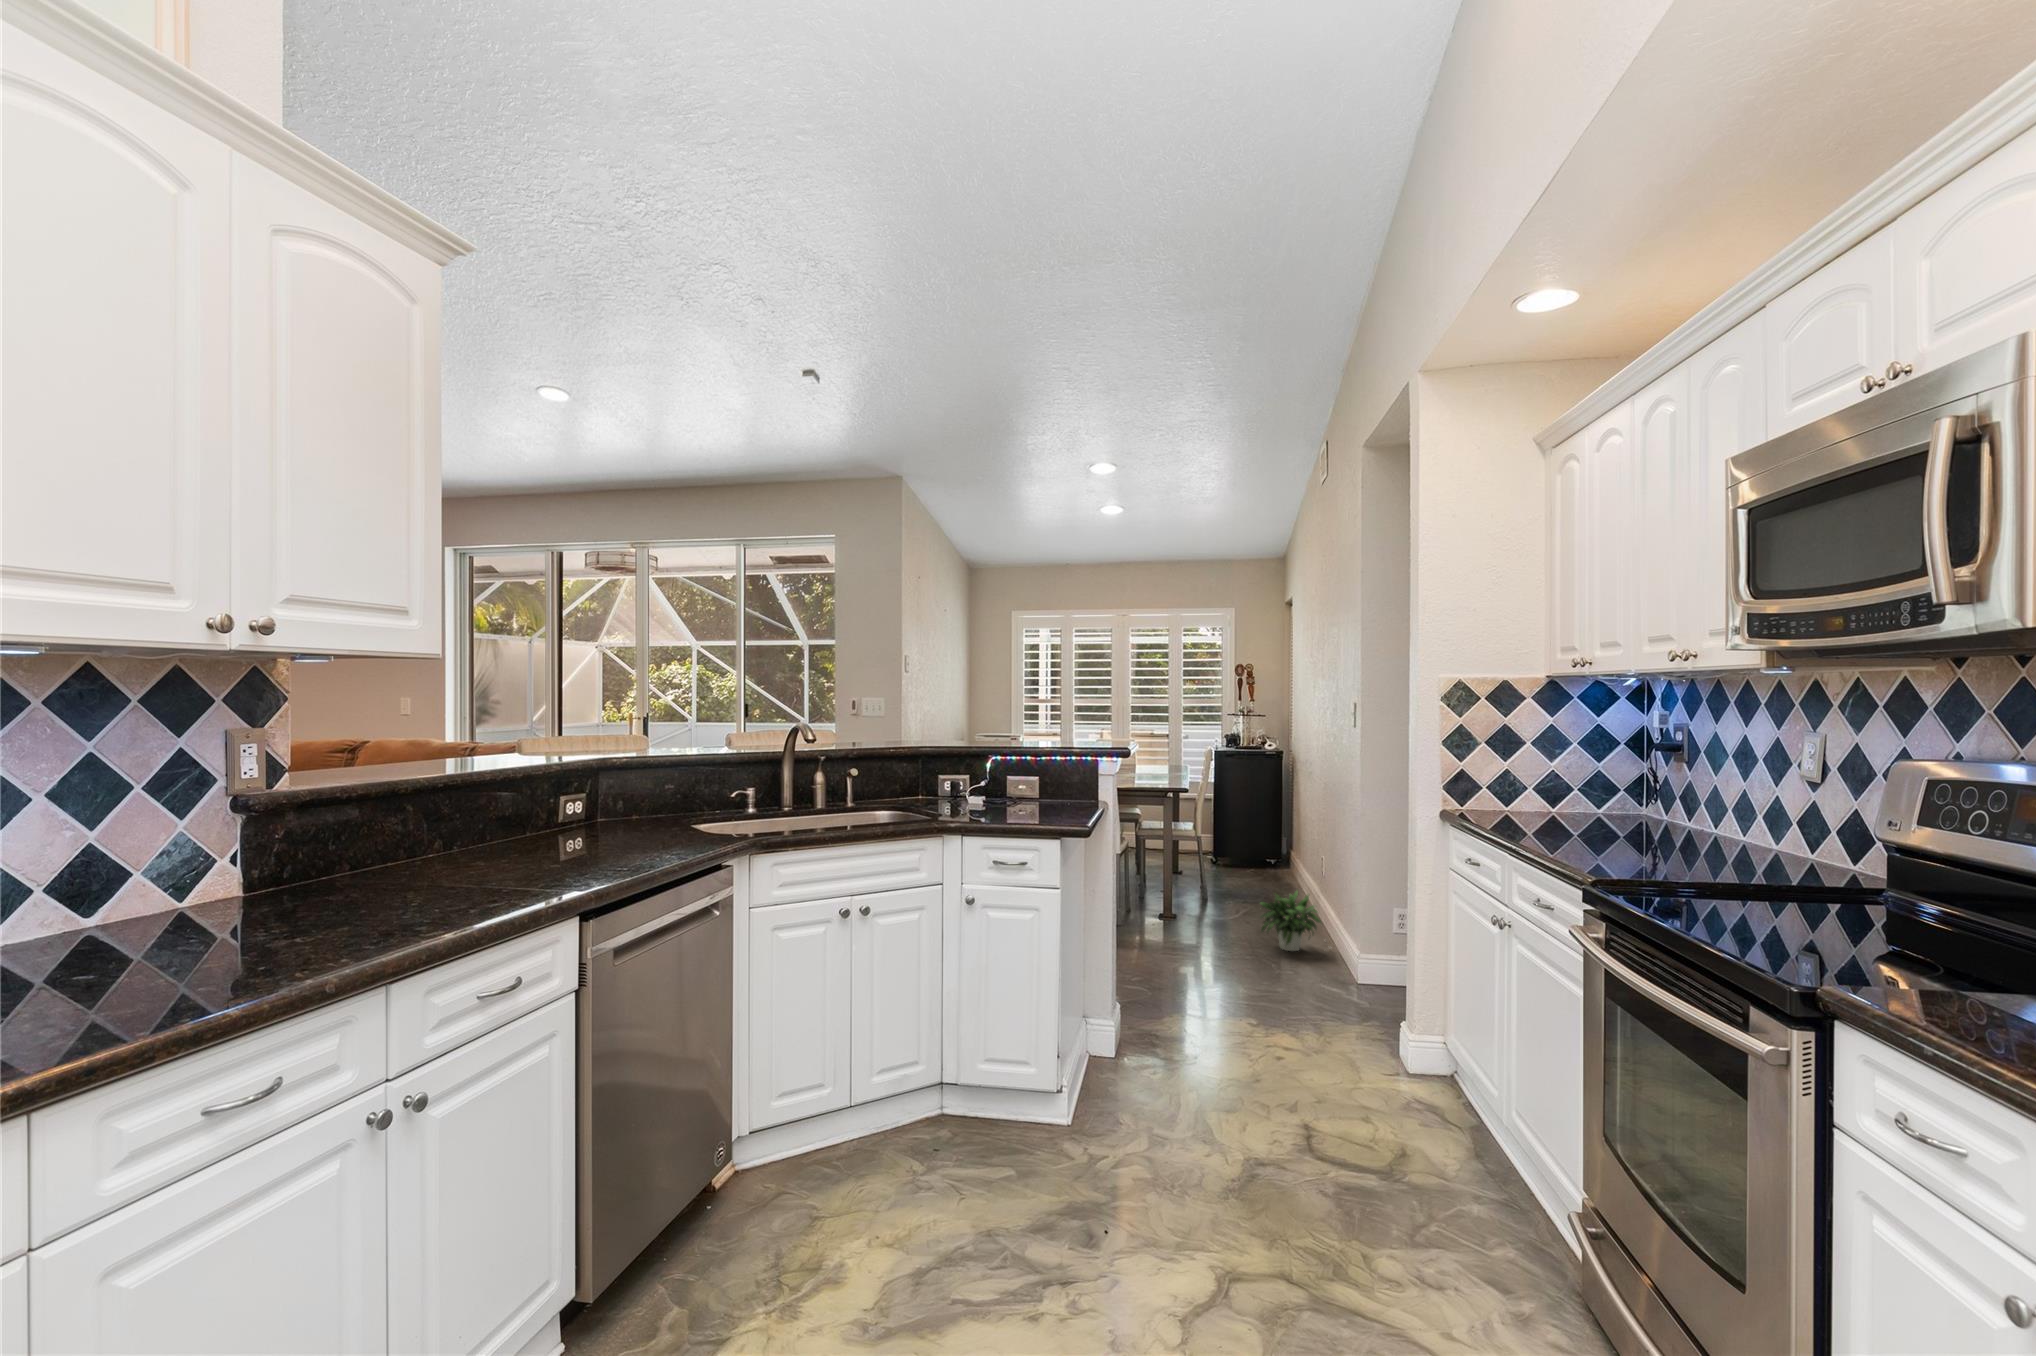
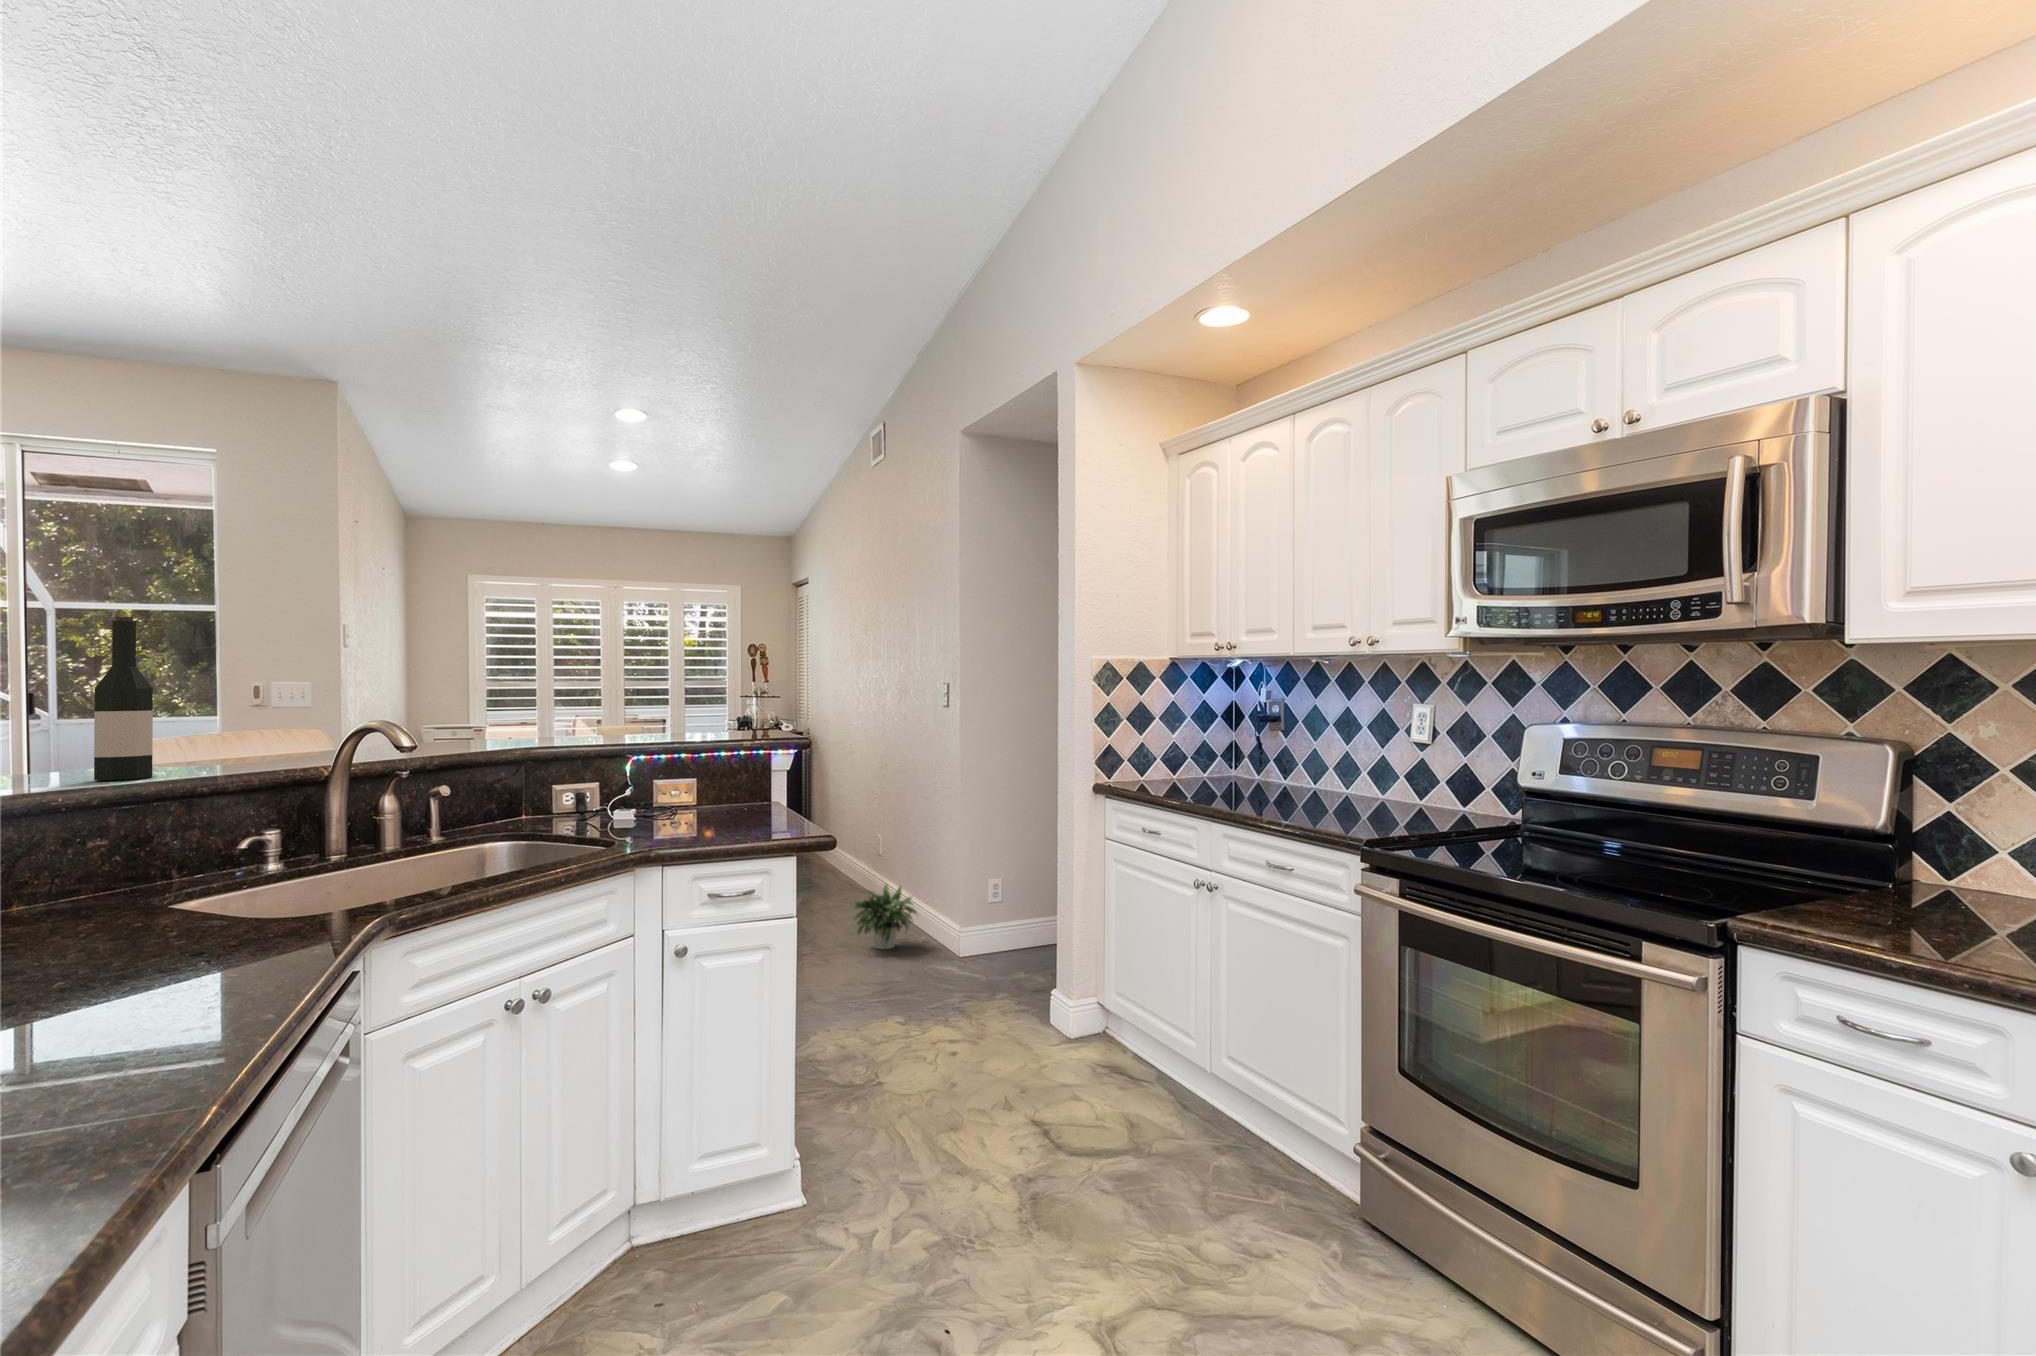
wine bottle: none [682,662,709,752] -> present [94,617,153,780]

